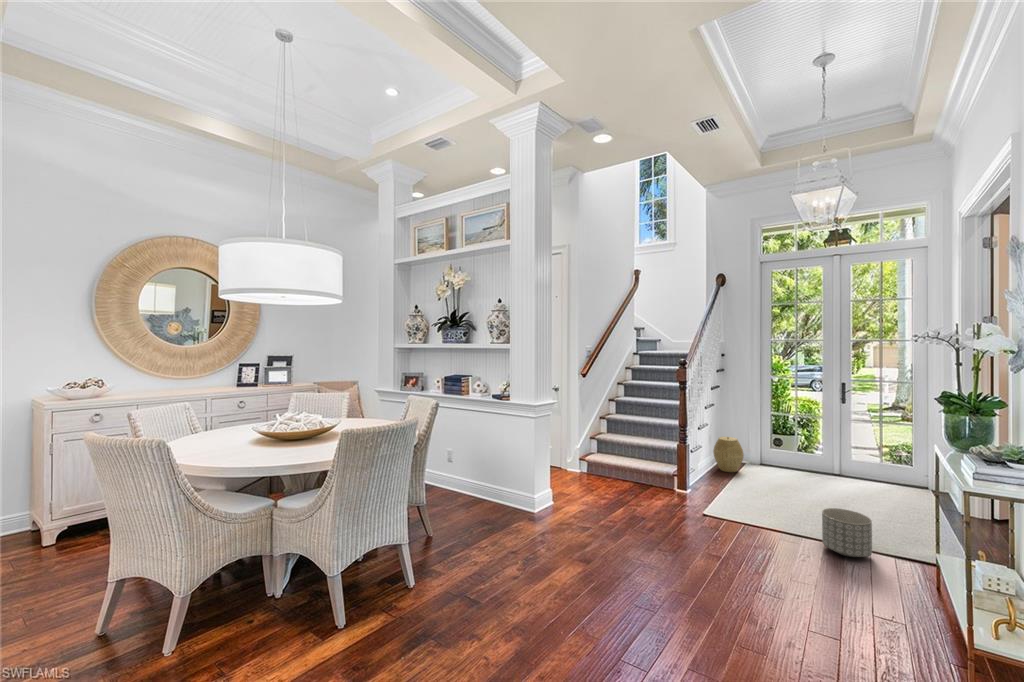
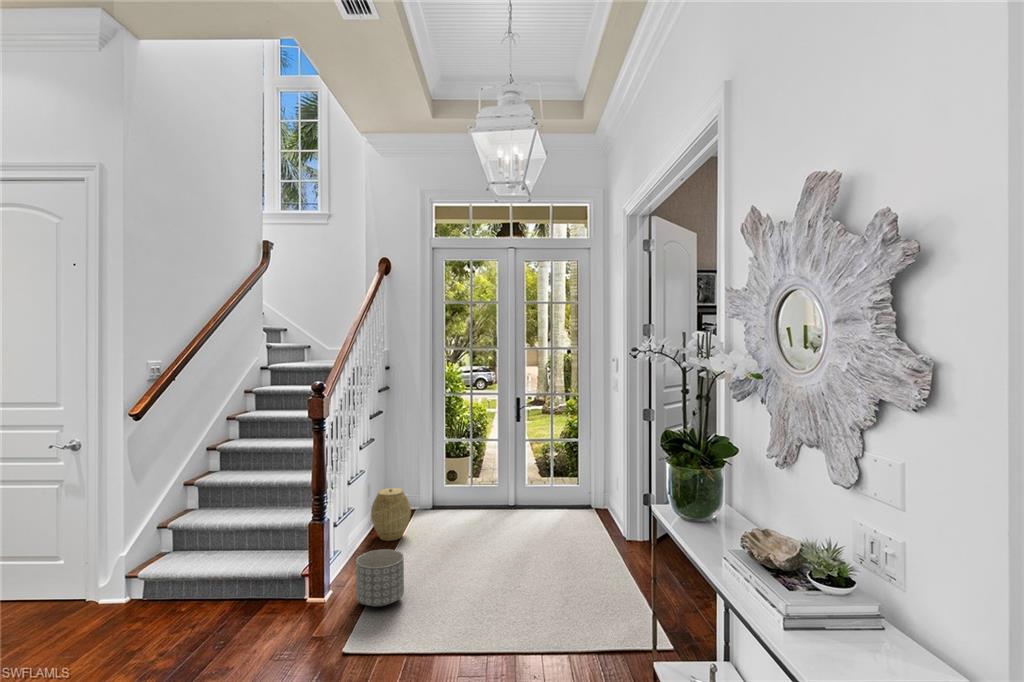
planter: present [822,508,872,557] -> present [356,549,404,607]

